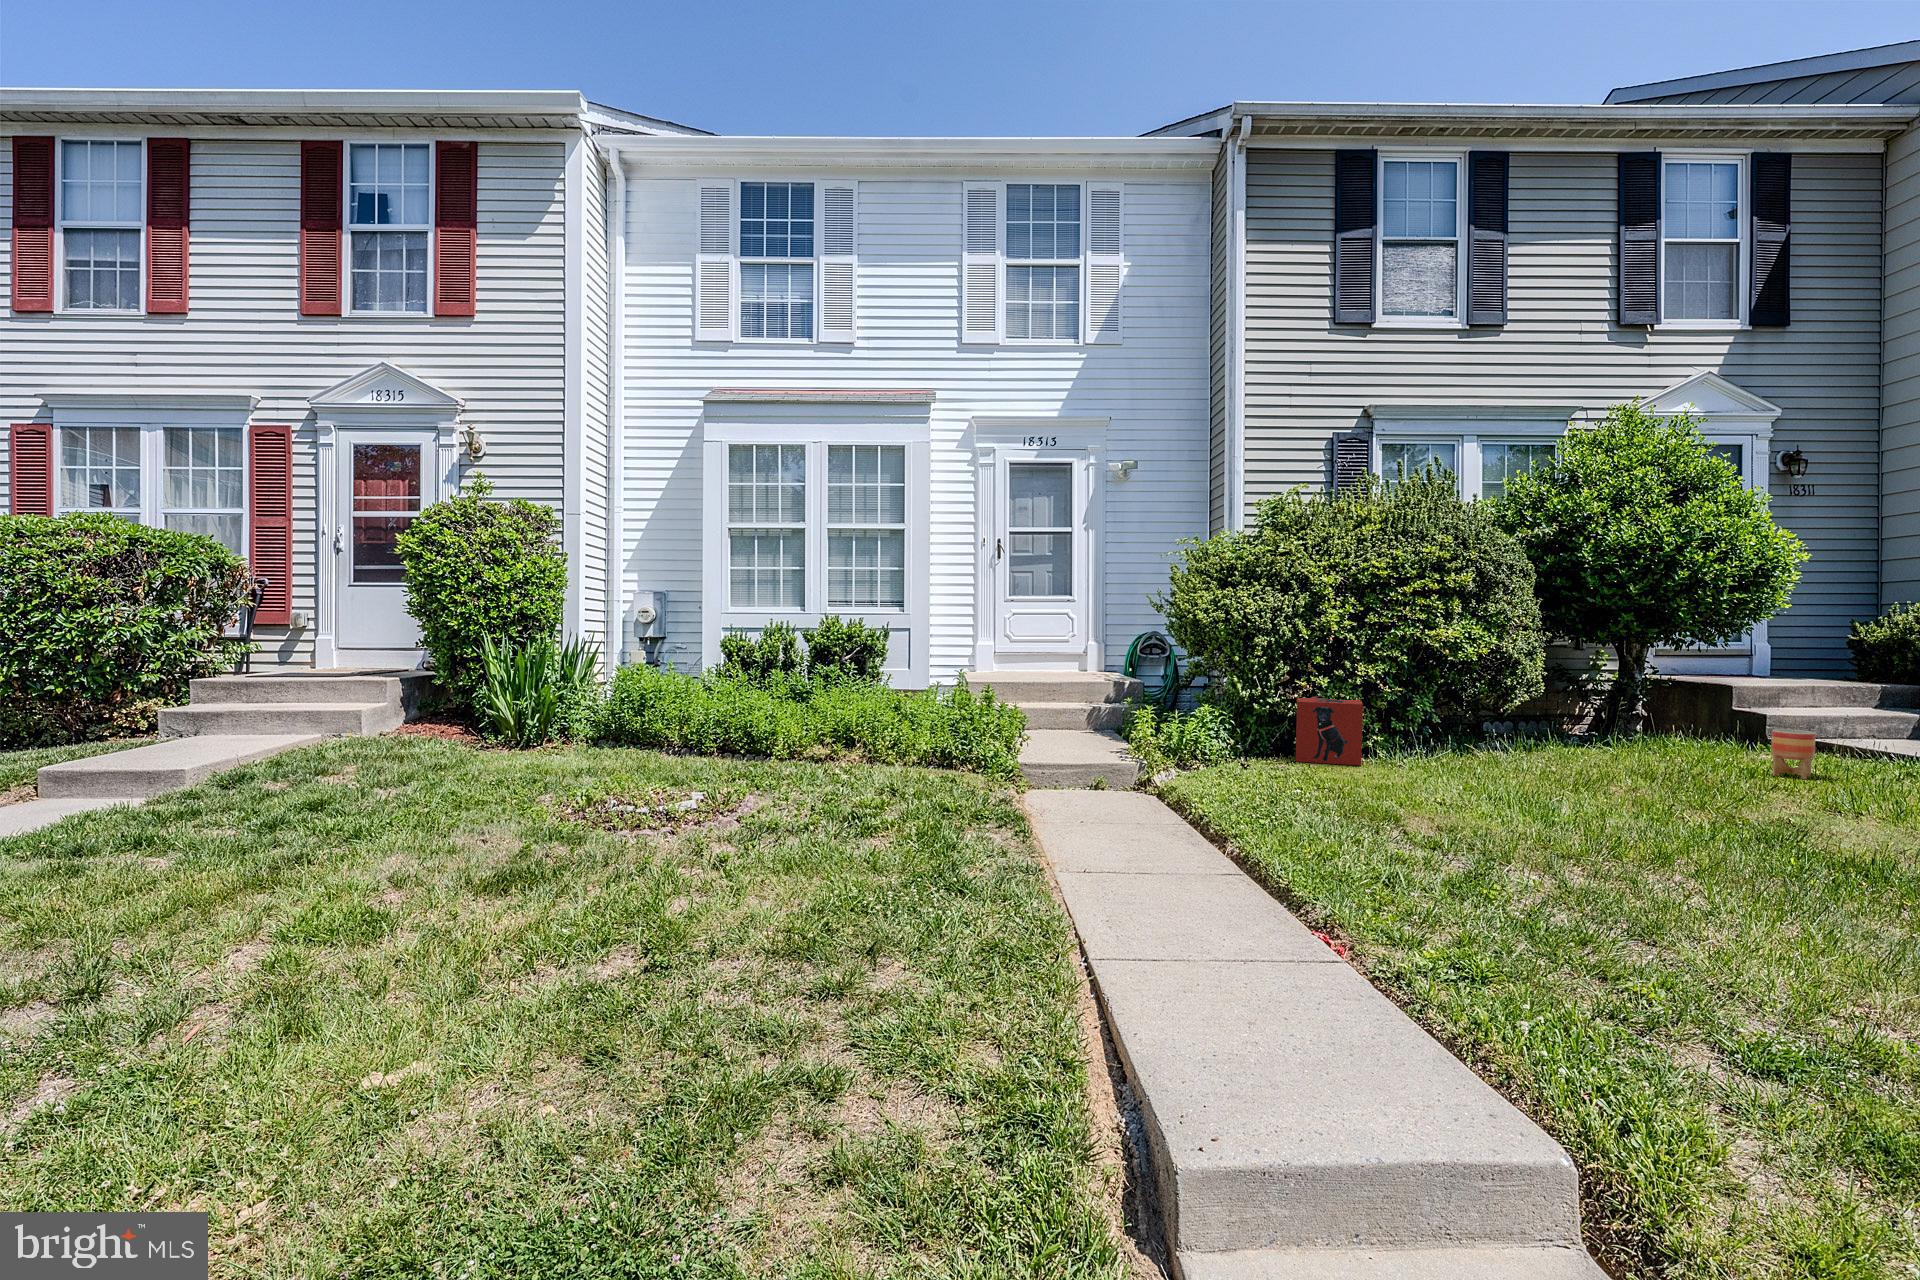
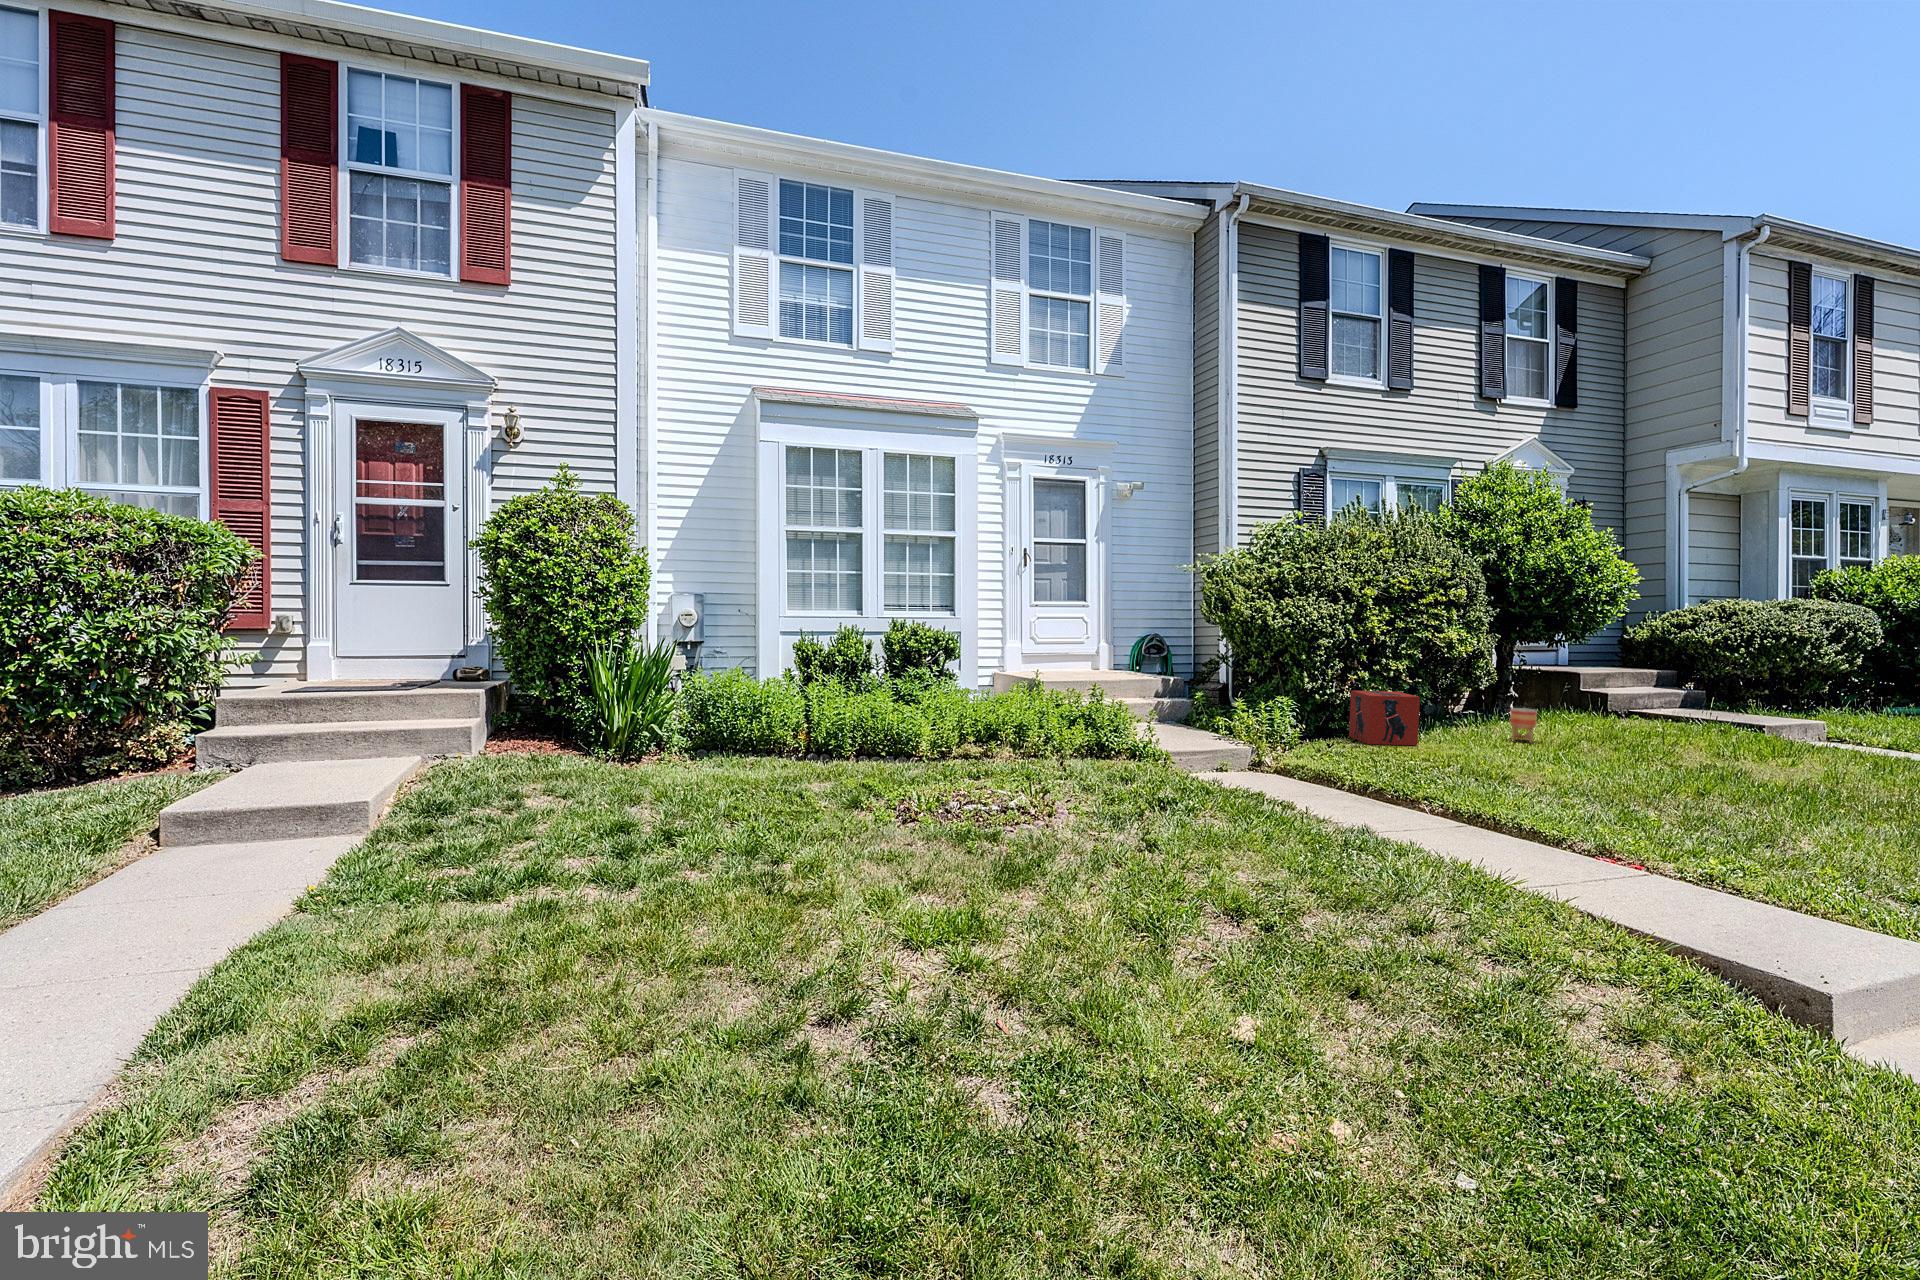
planter: present [1771,729,1816,779] -> present [1510,708,1537,743]

